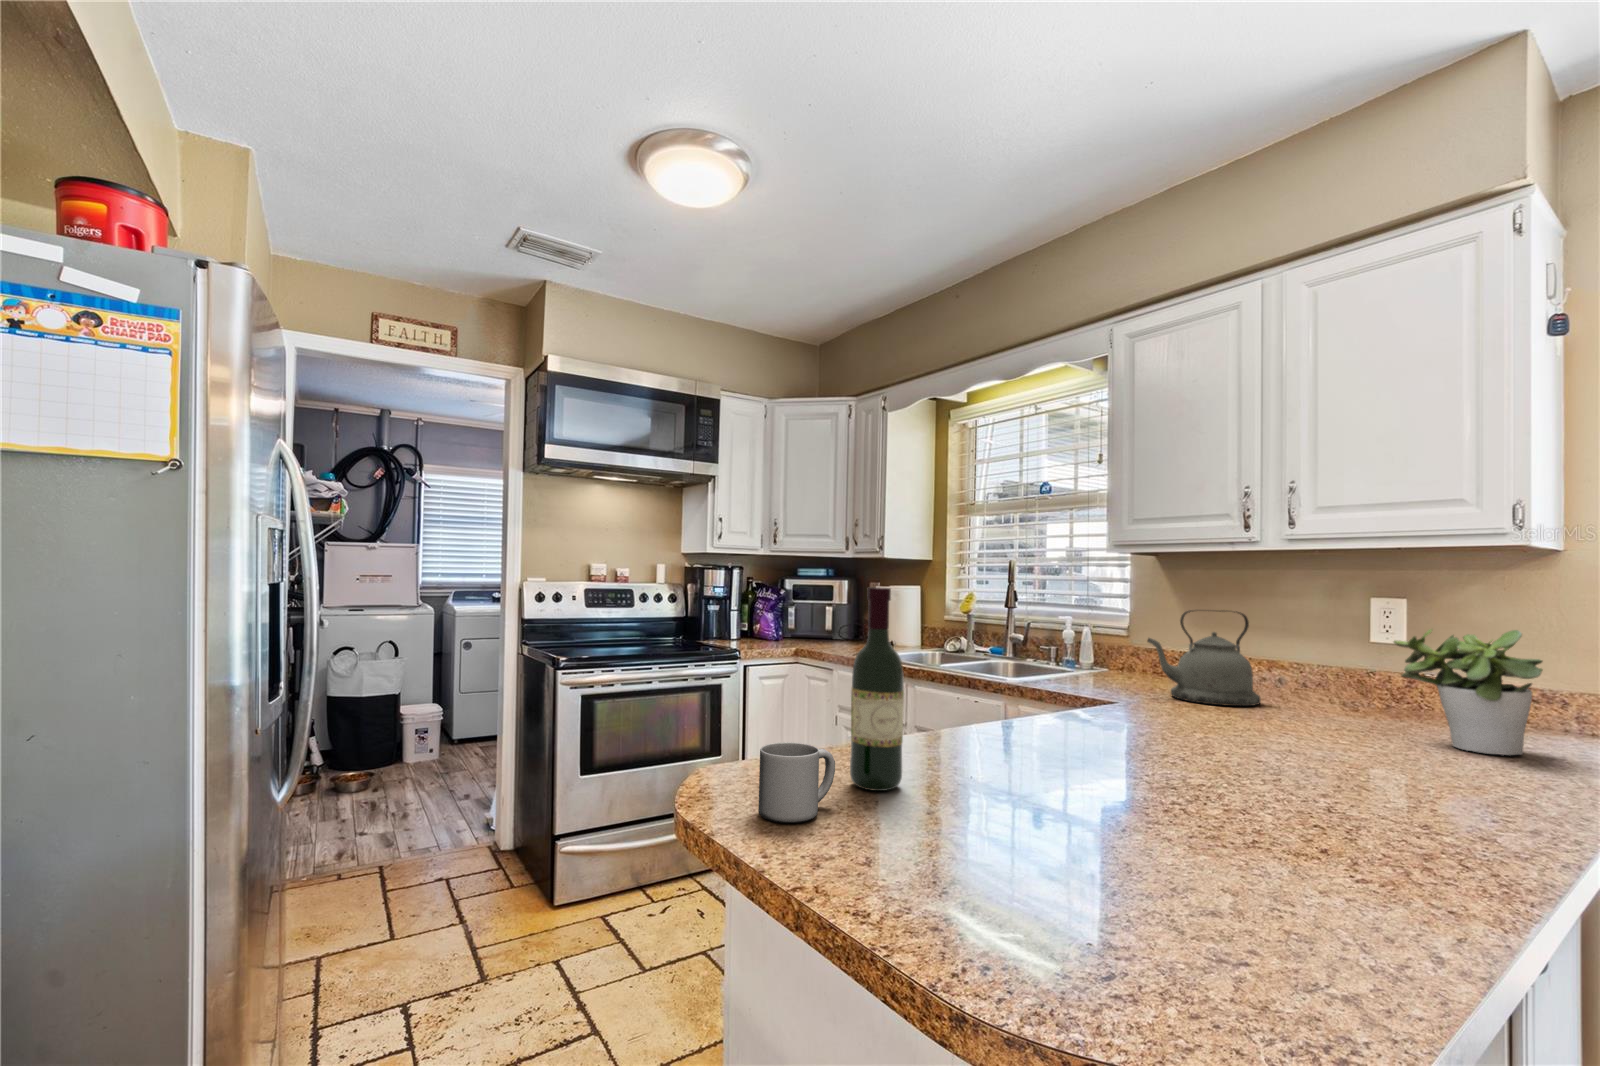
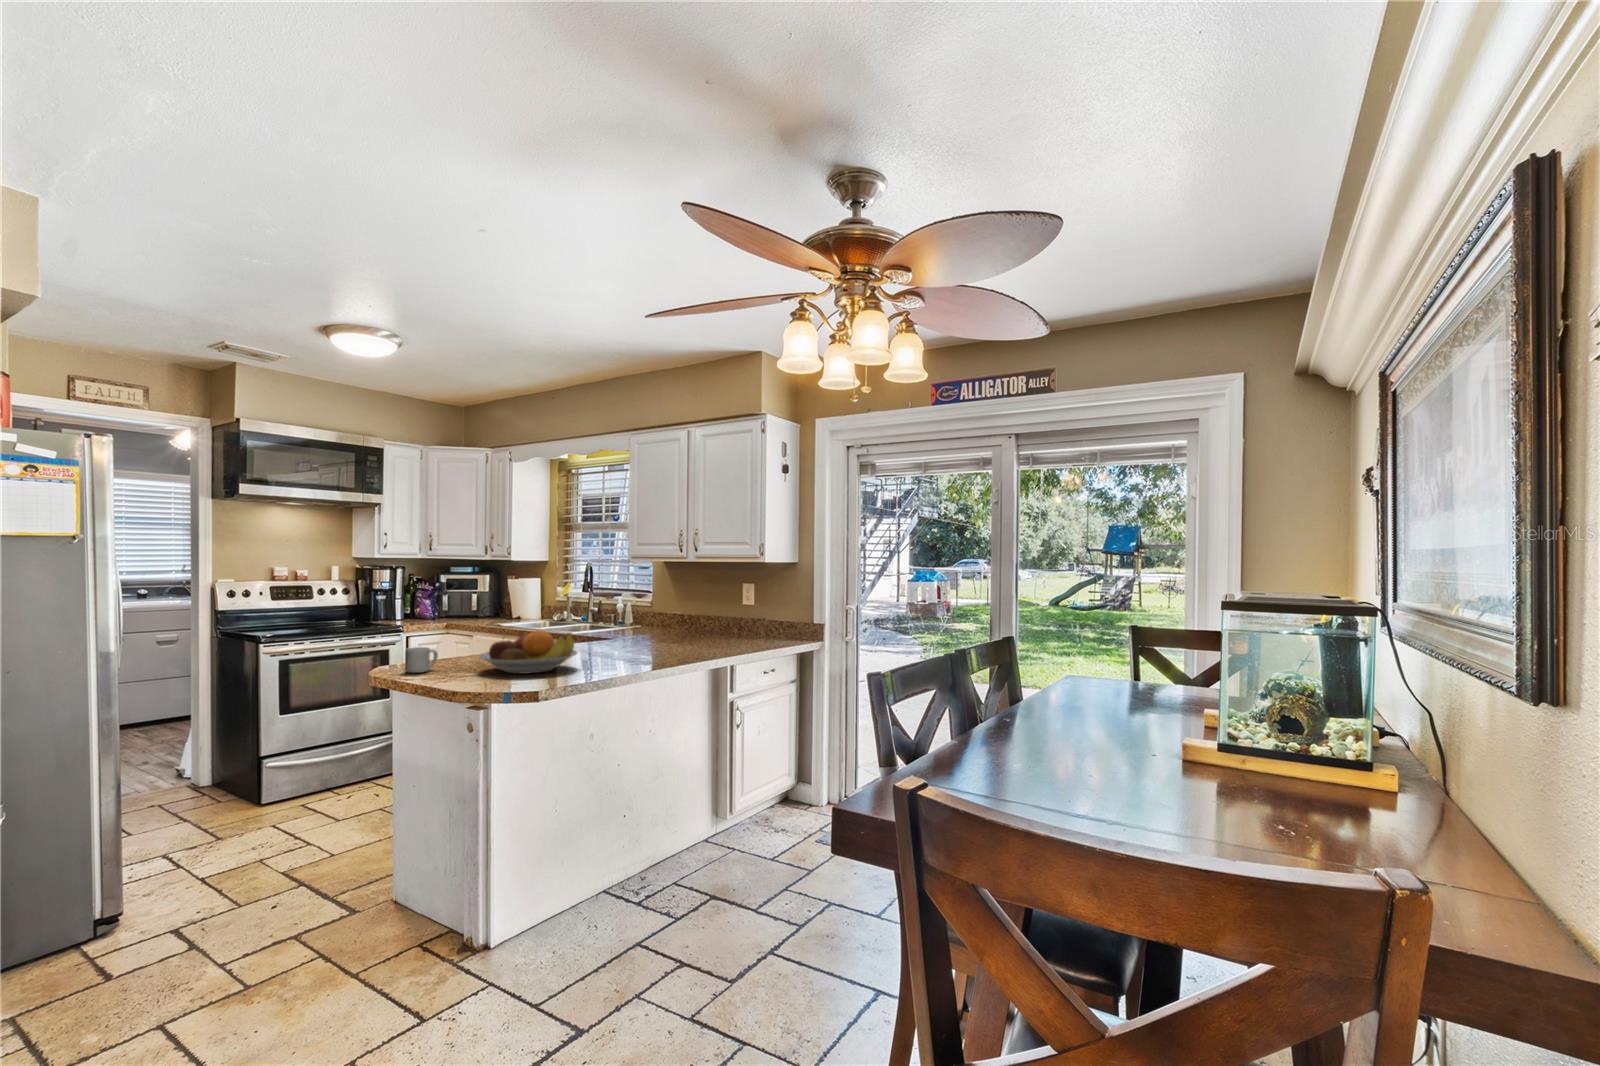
wine bottle: present [850,587,904,791] -> none [447,588,470,665]
kettle: present [1147,610,1261,706] -> none [633,590,684,635]
potted plant: present [1394,629,1543,755] -> none [711,595,752,644]
fruit bowl: none [953,726,1273,876] -> present [479,631,577,673]

